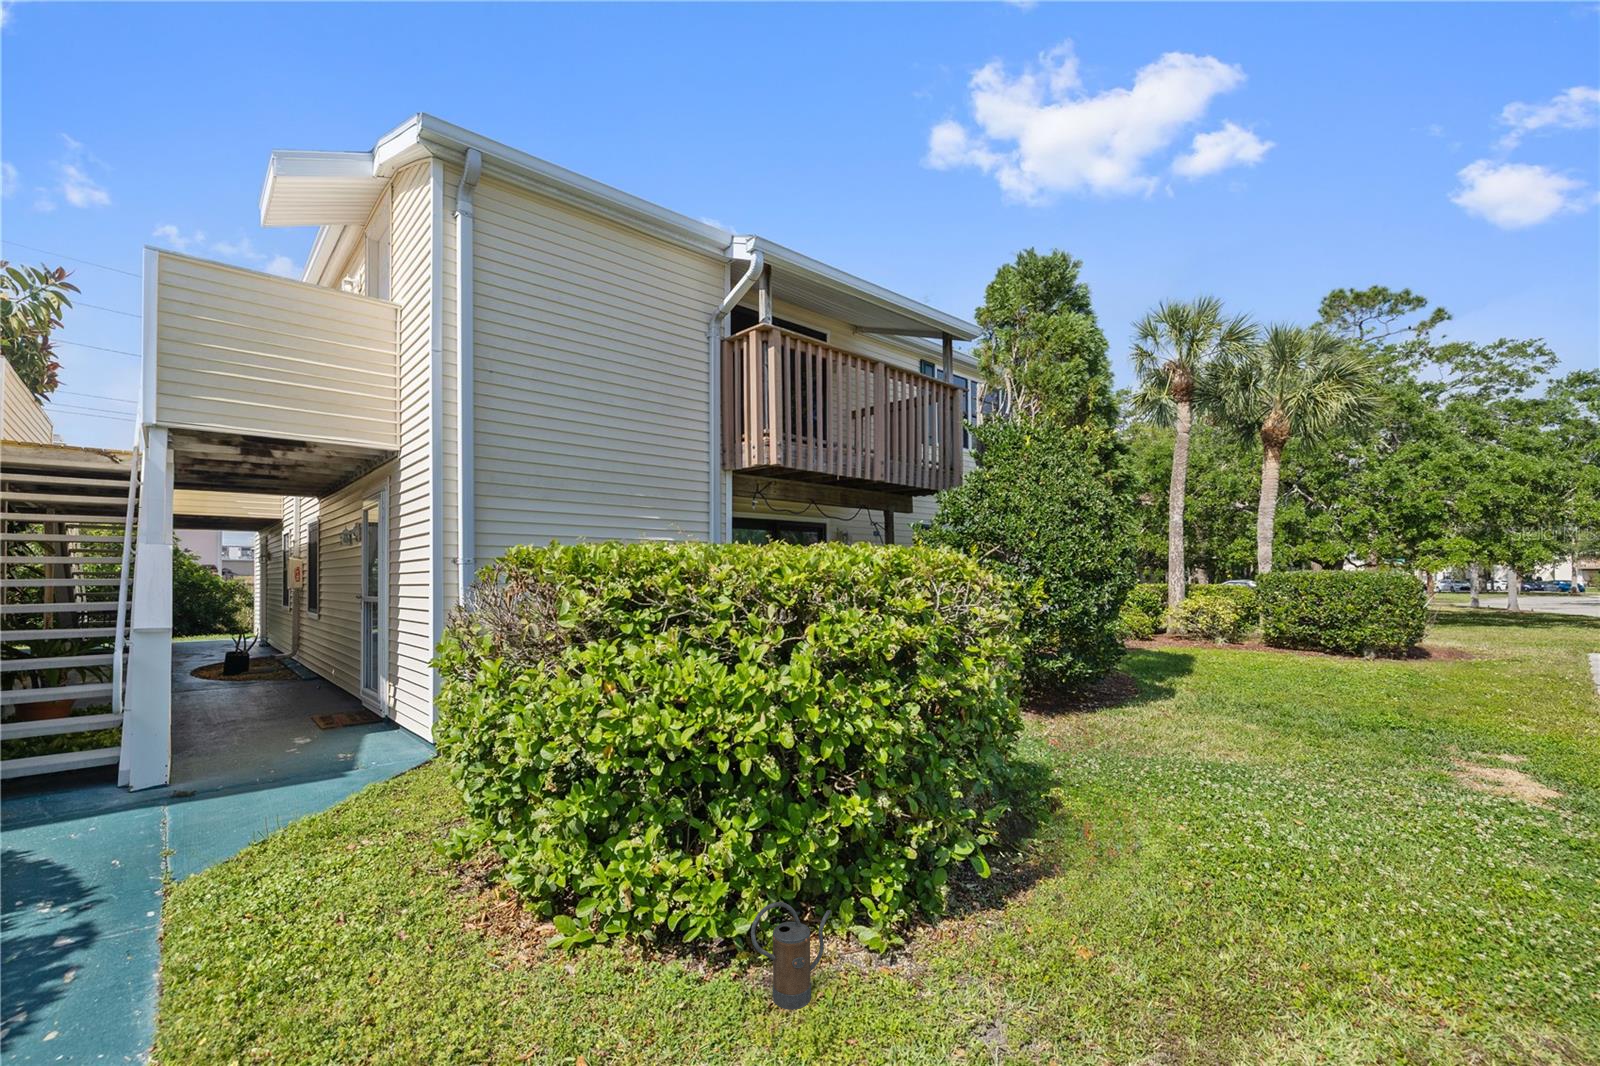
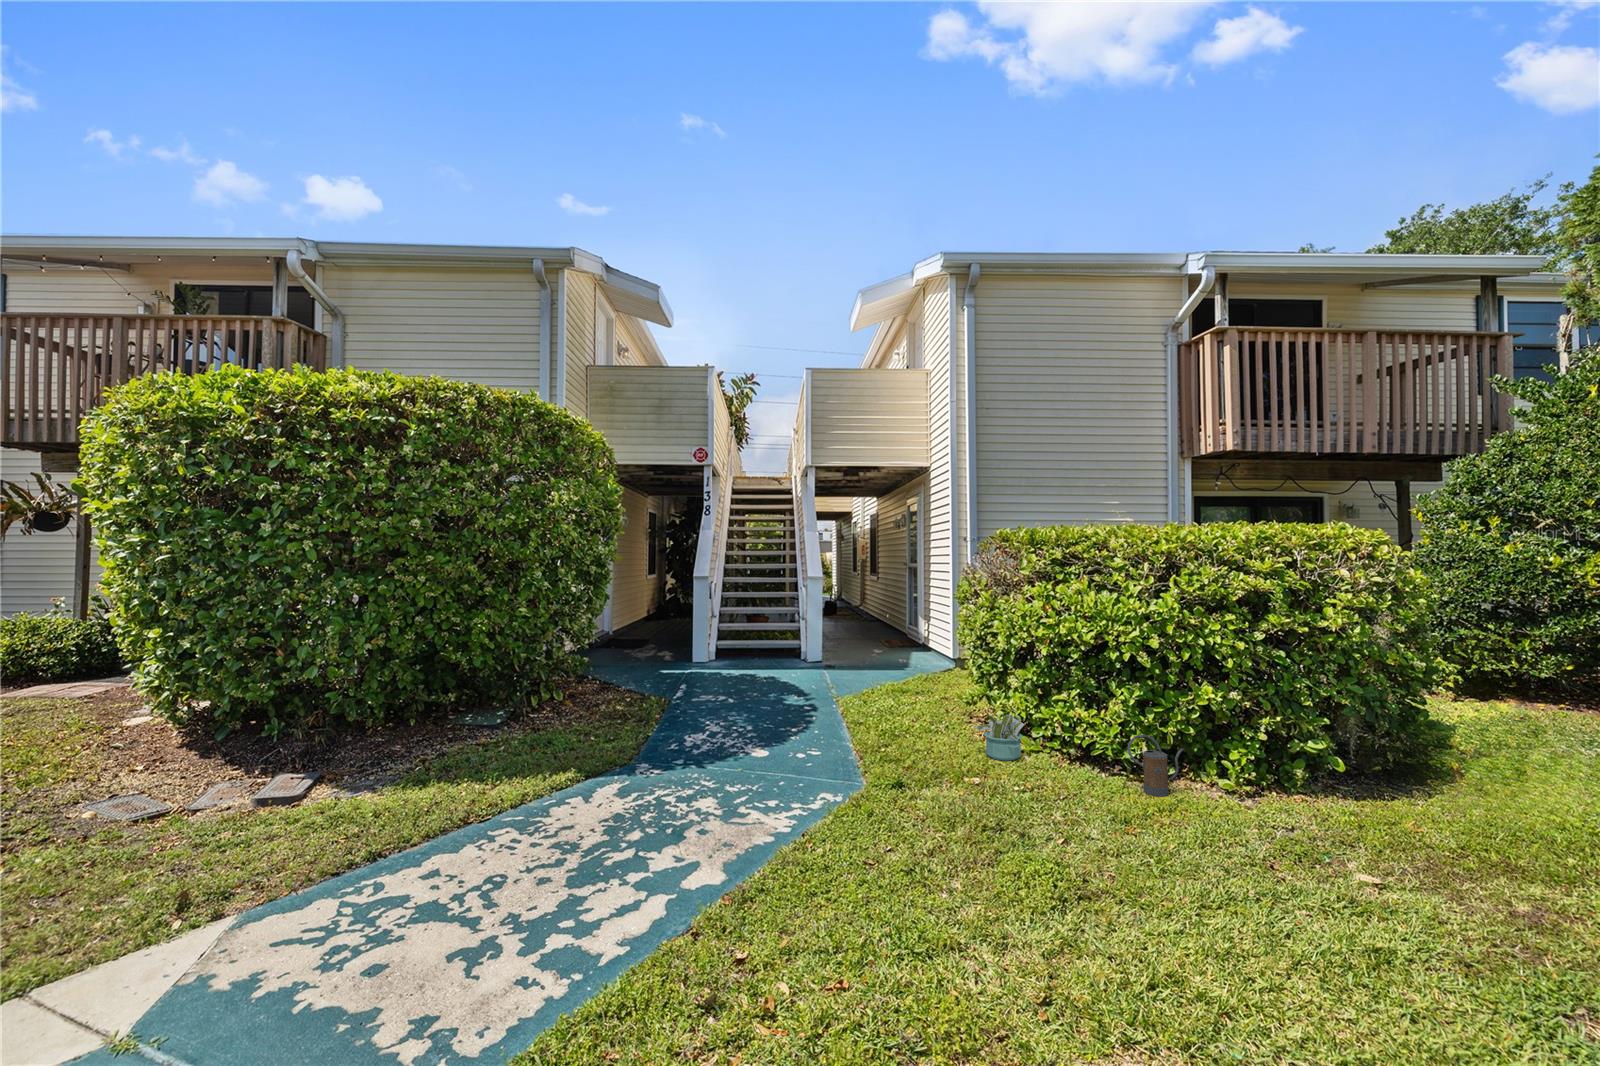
decorative plant: none [461,886,561,990] -> present [975,714,1024,761]

